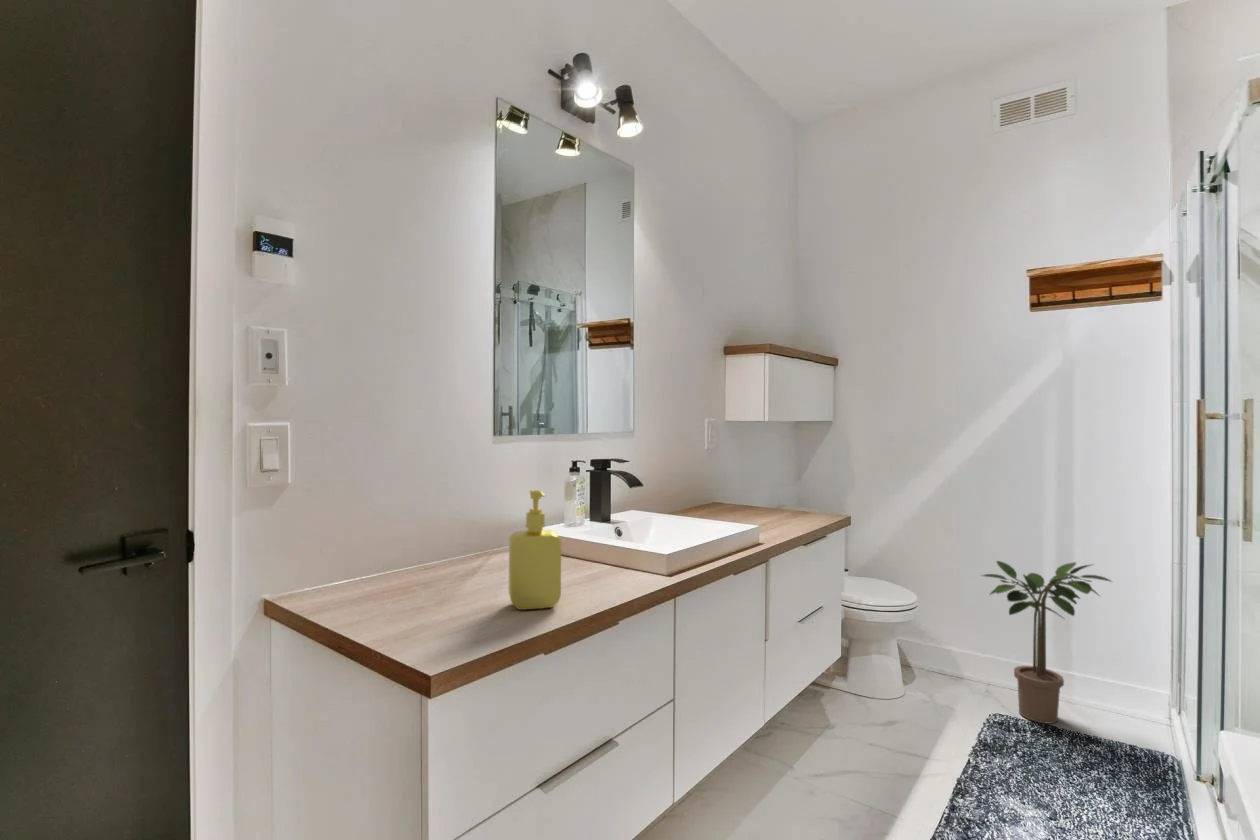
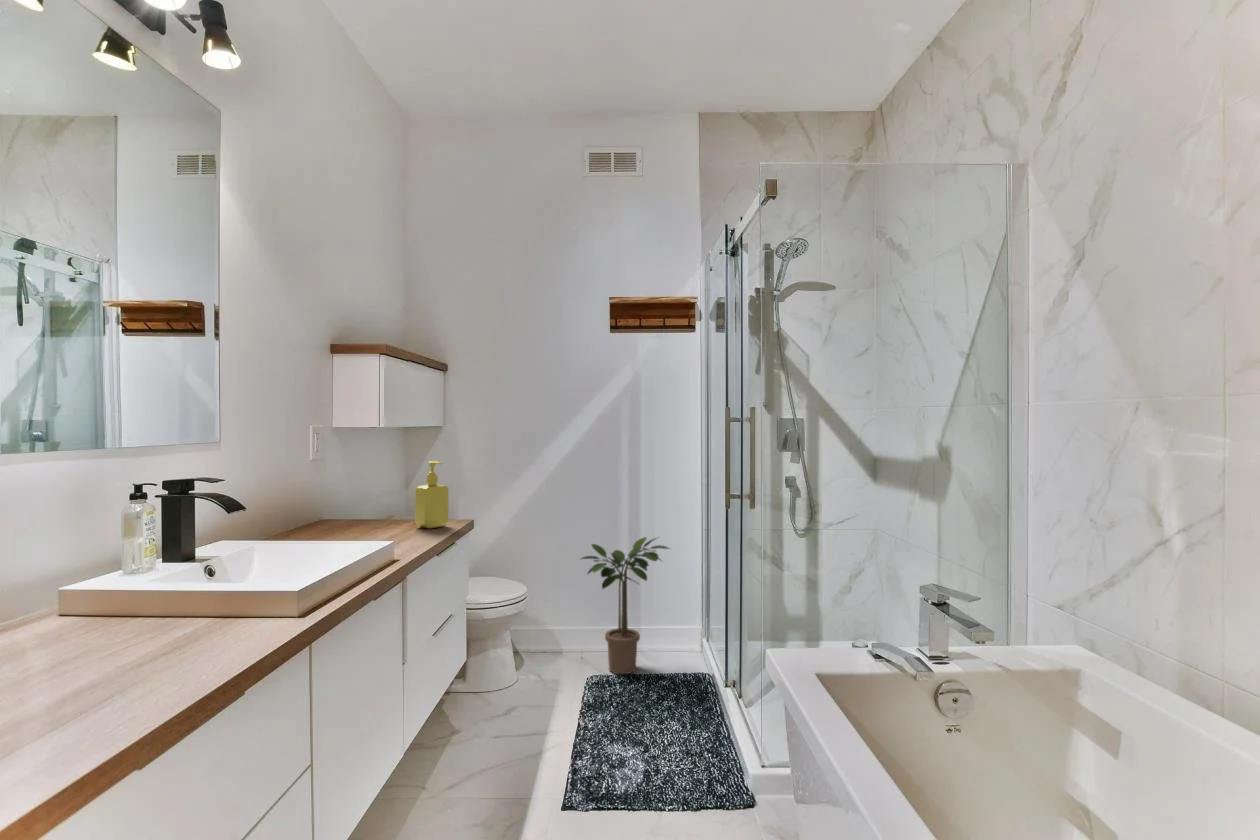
soap dispenser: present [509,490,561,610] -> present [415,461,449,529]

